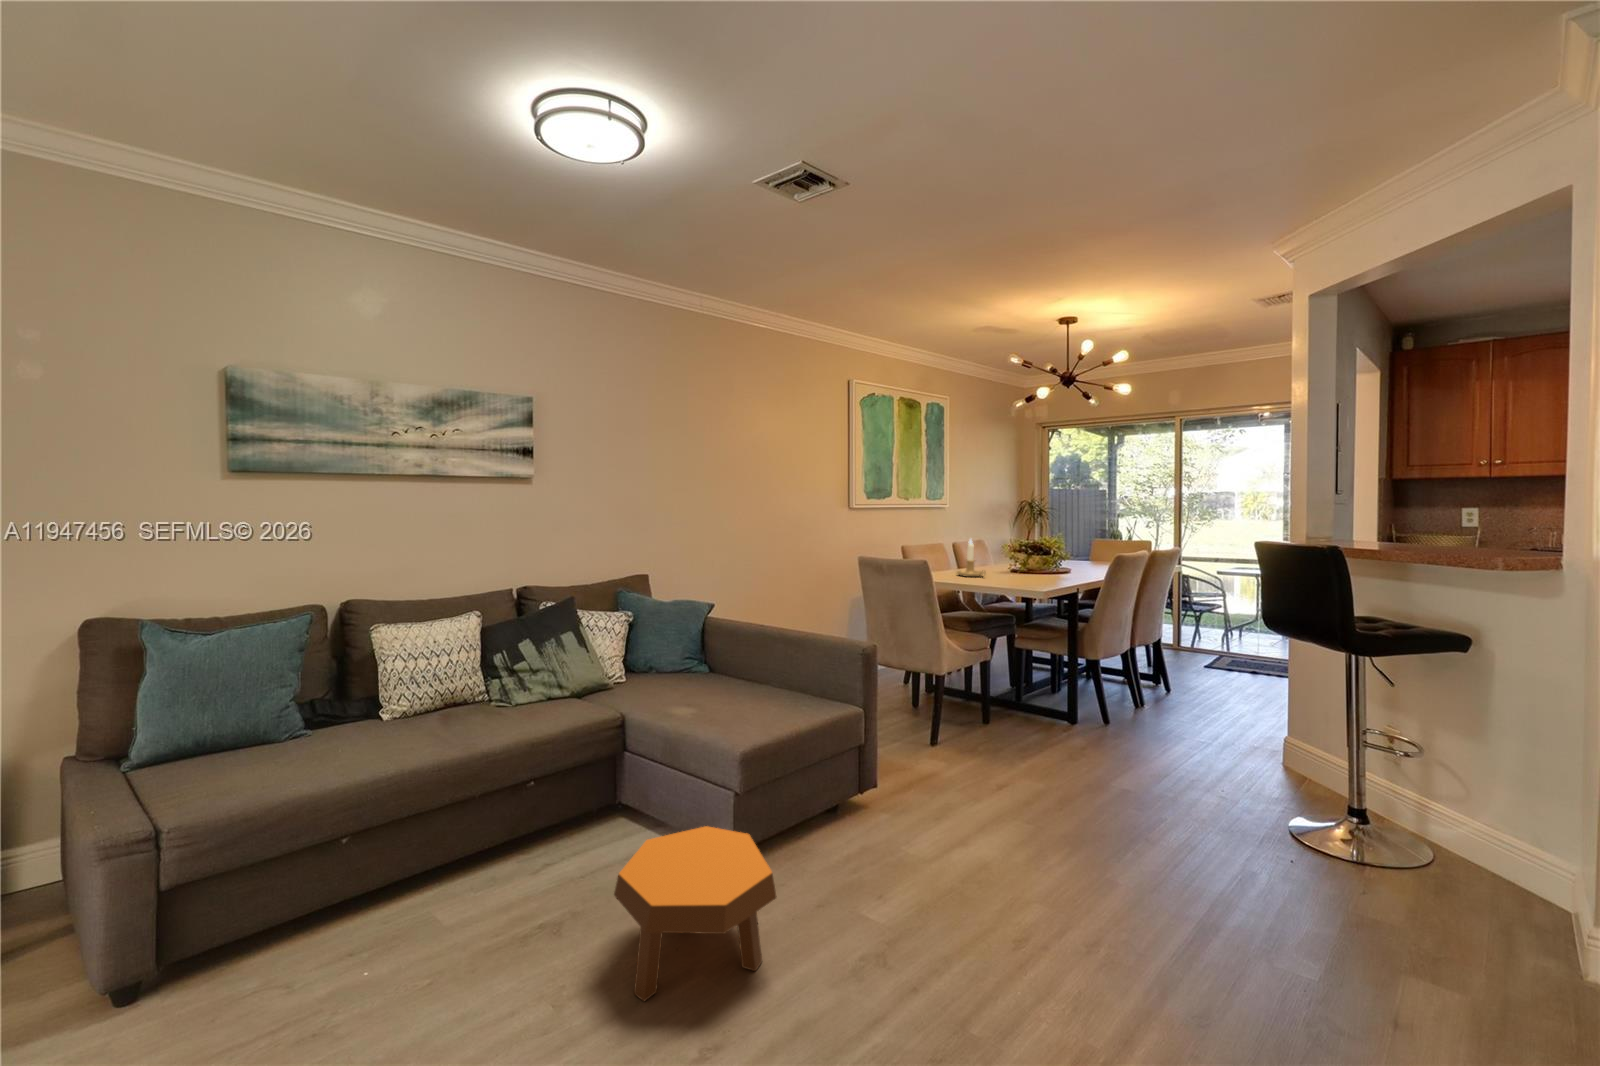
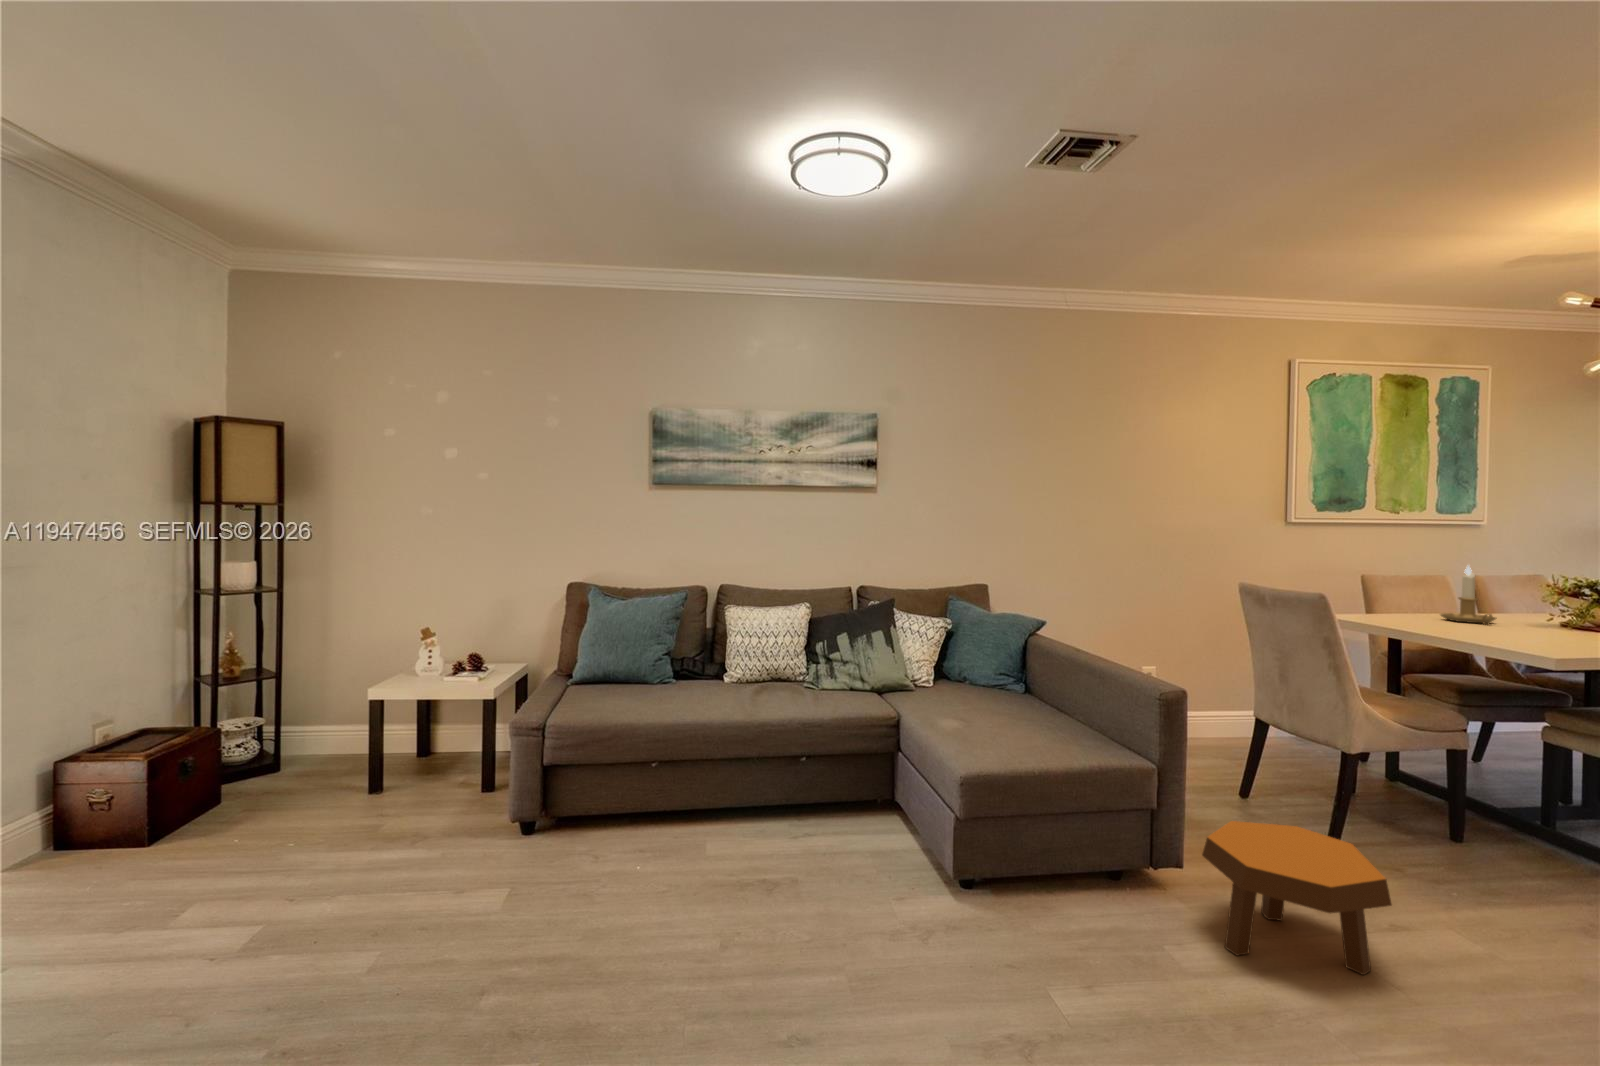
footstool: present [614,826,777,1001] -> present [1202,821,1392,975]

